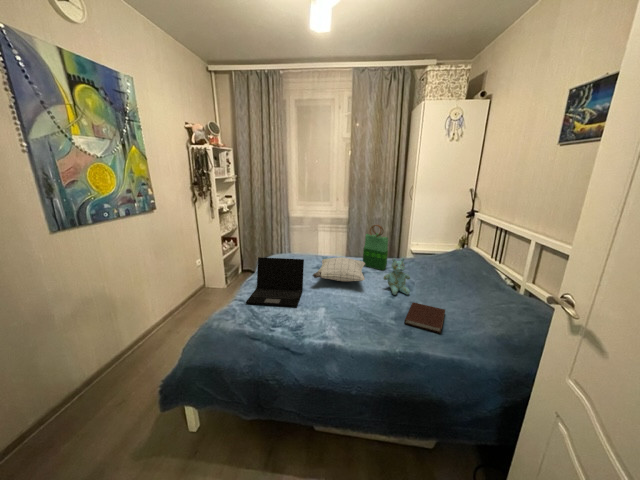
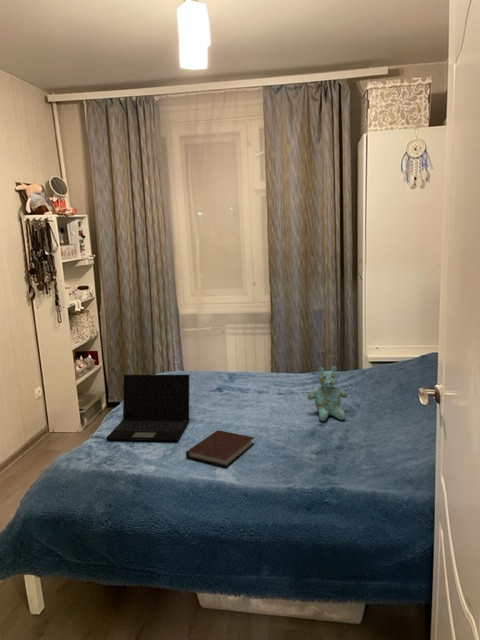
tote bag: present [363,225,388,270] -> none [285,320,321,388]
pillow: present [313,257,365,281] -> none [203,371,286,405]
notebook: present [404,302,445,333] -> present [186,430,254,467]

